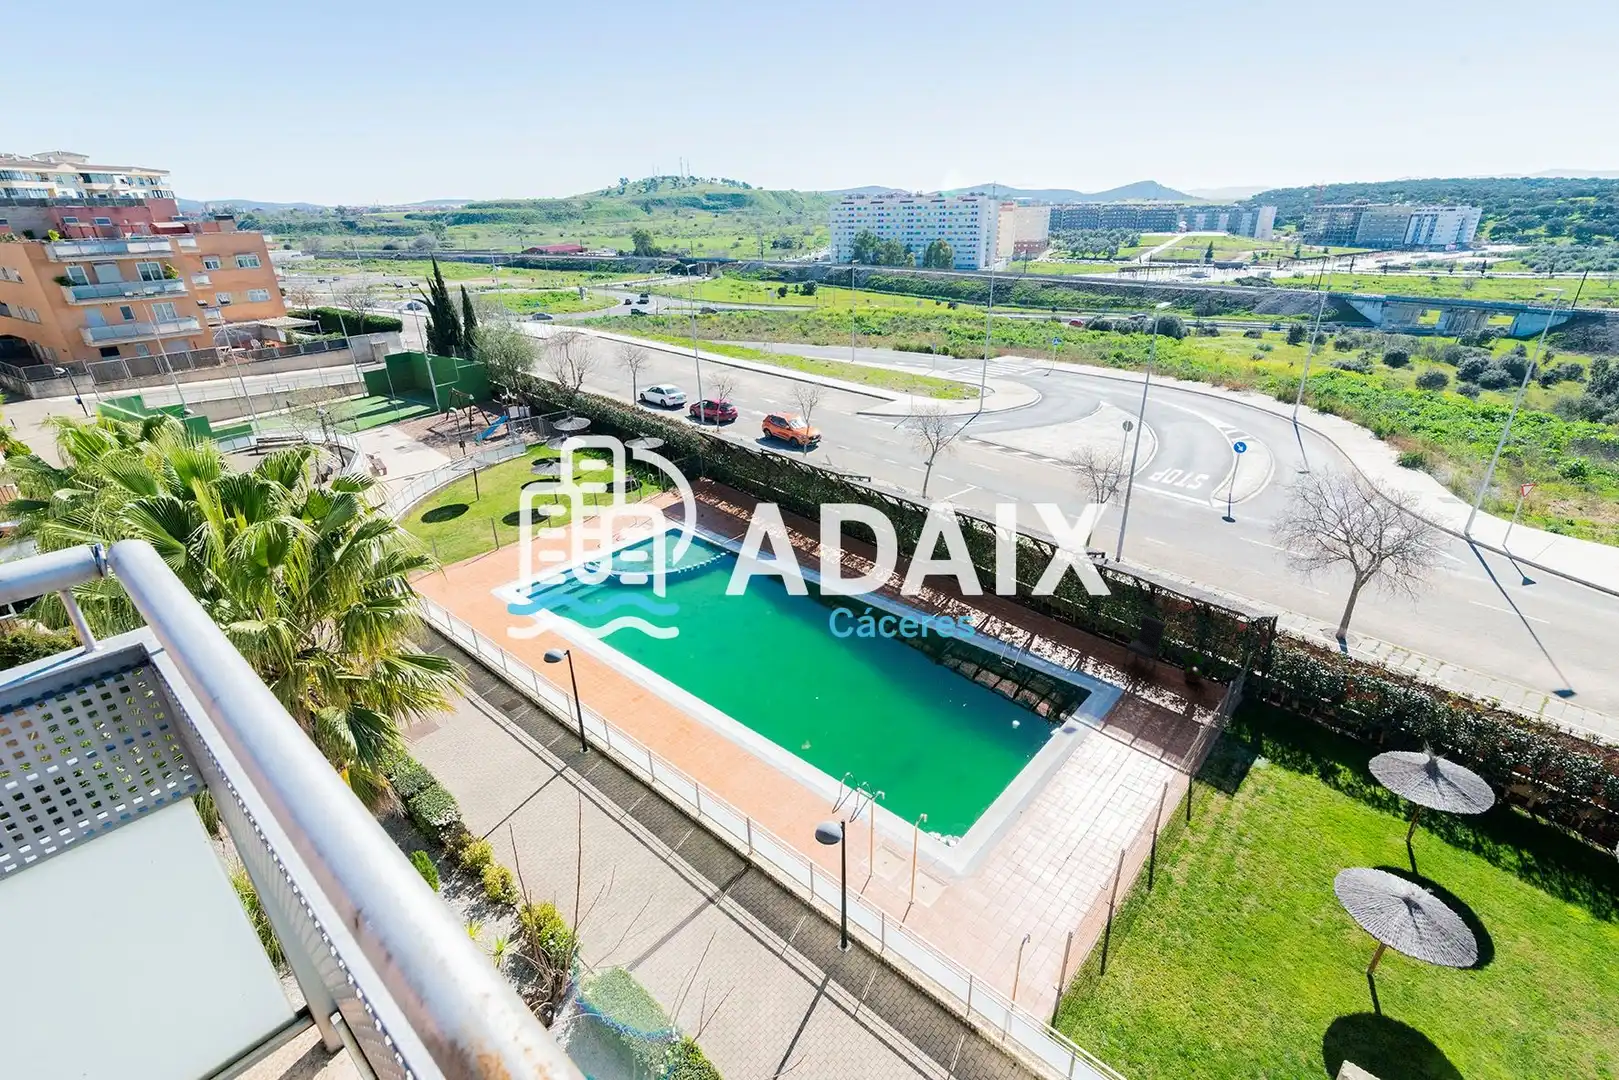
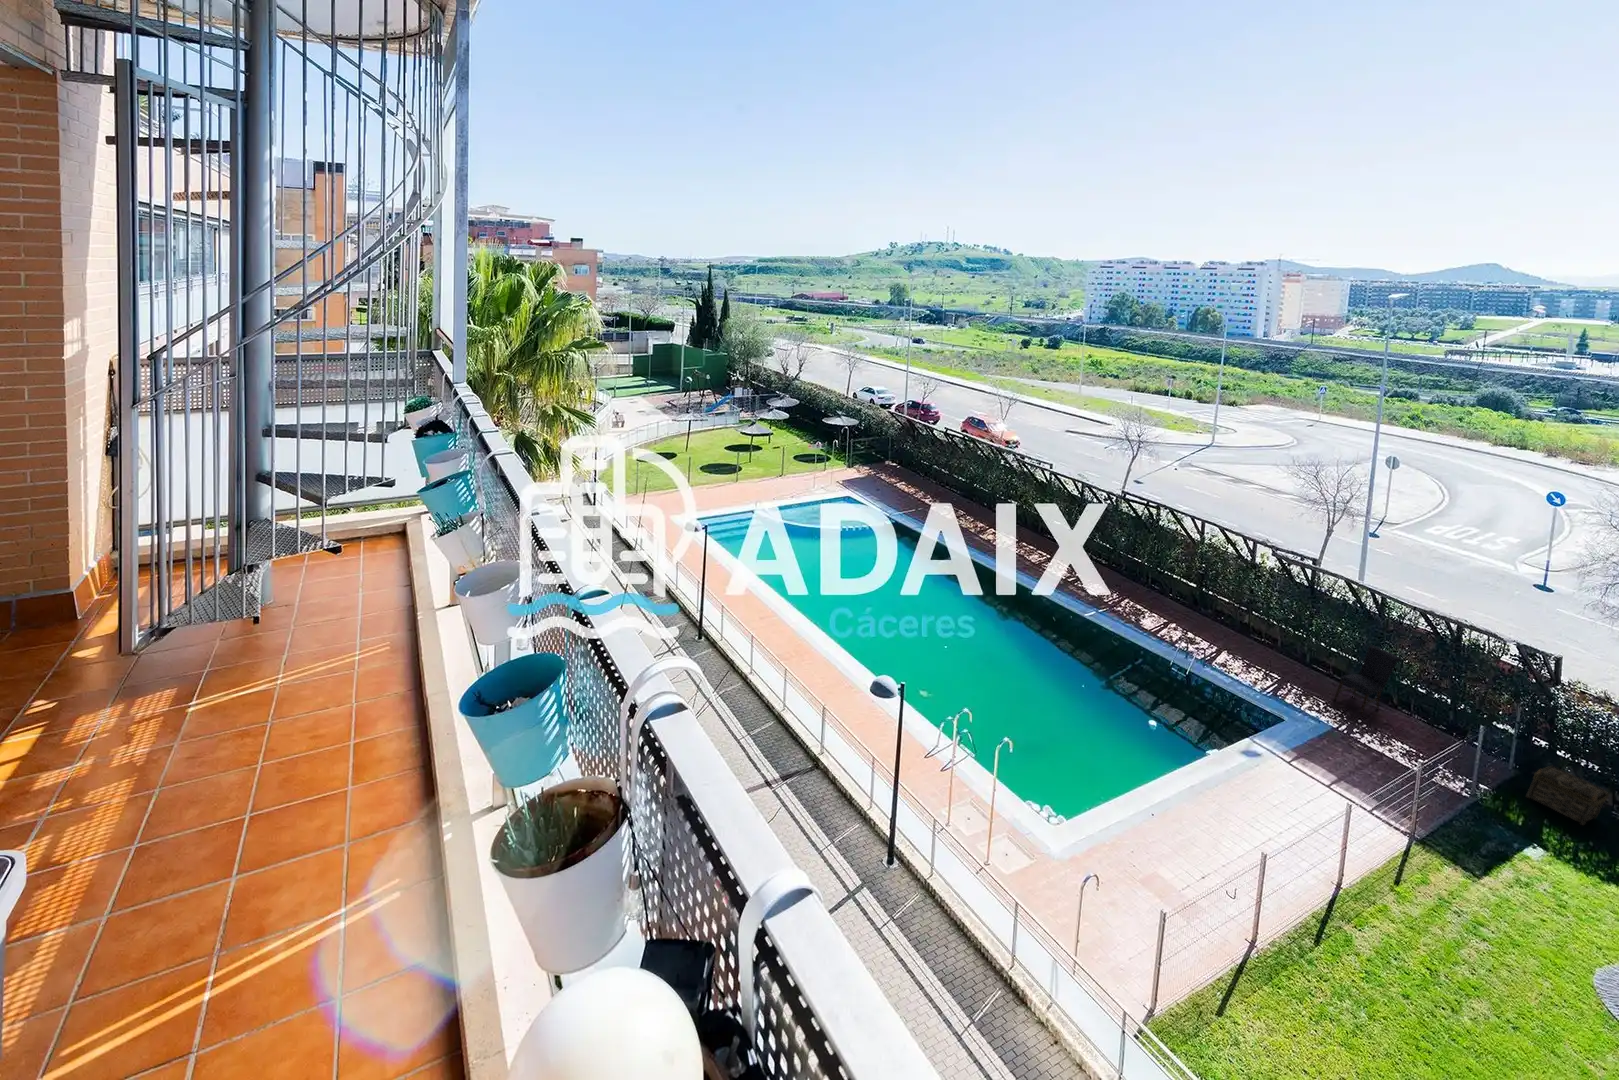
potted tree: present [1183,653,1202,683] -> none [1414,690,1450,737]
basket: none [1262,694,1312,736] -> present [1526,766,1608,825]

